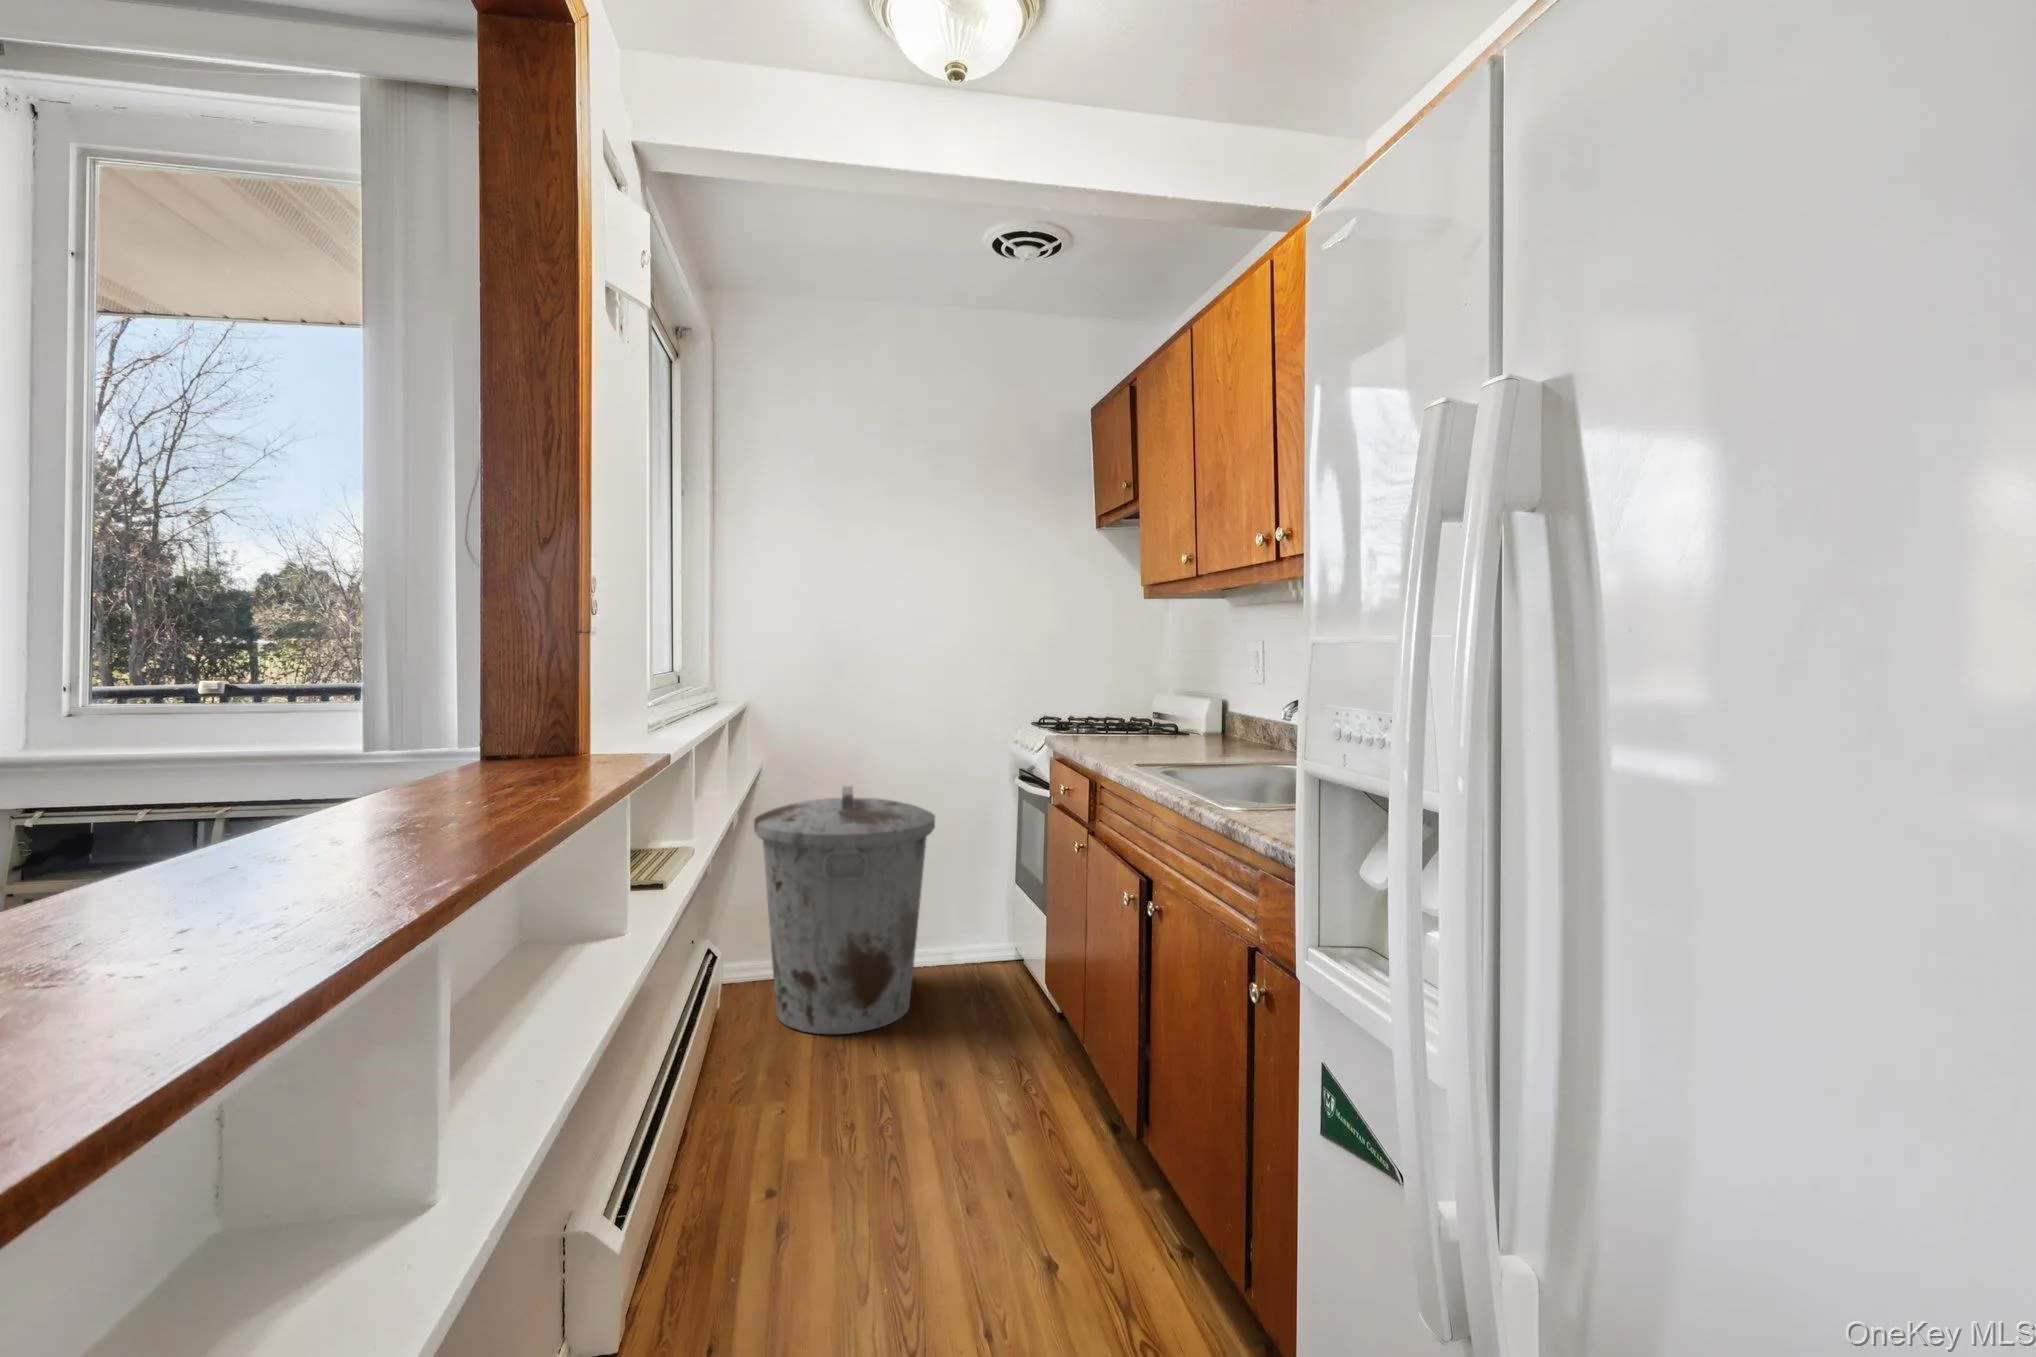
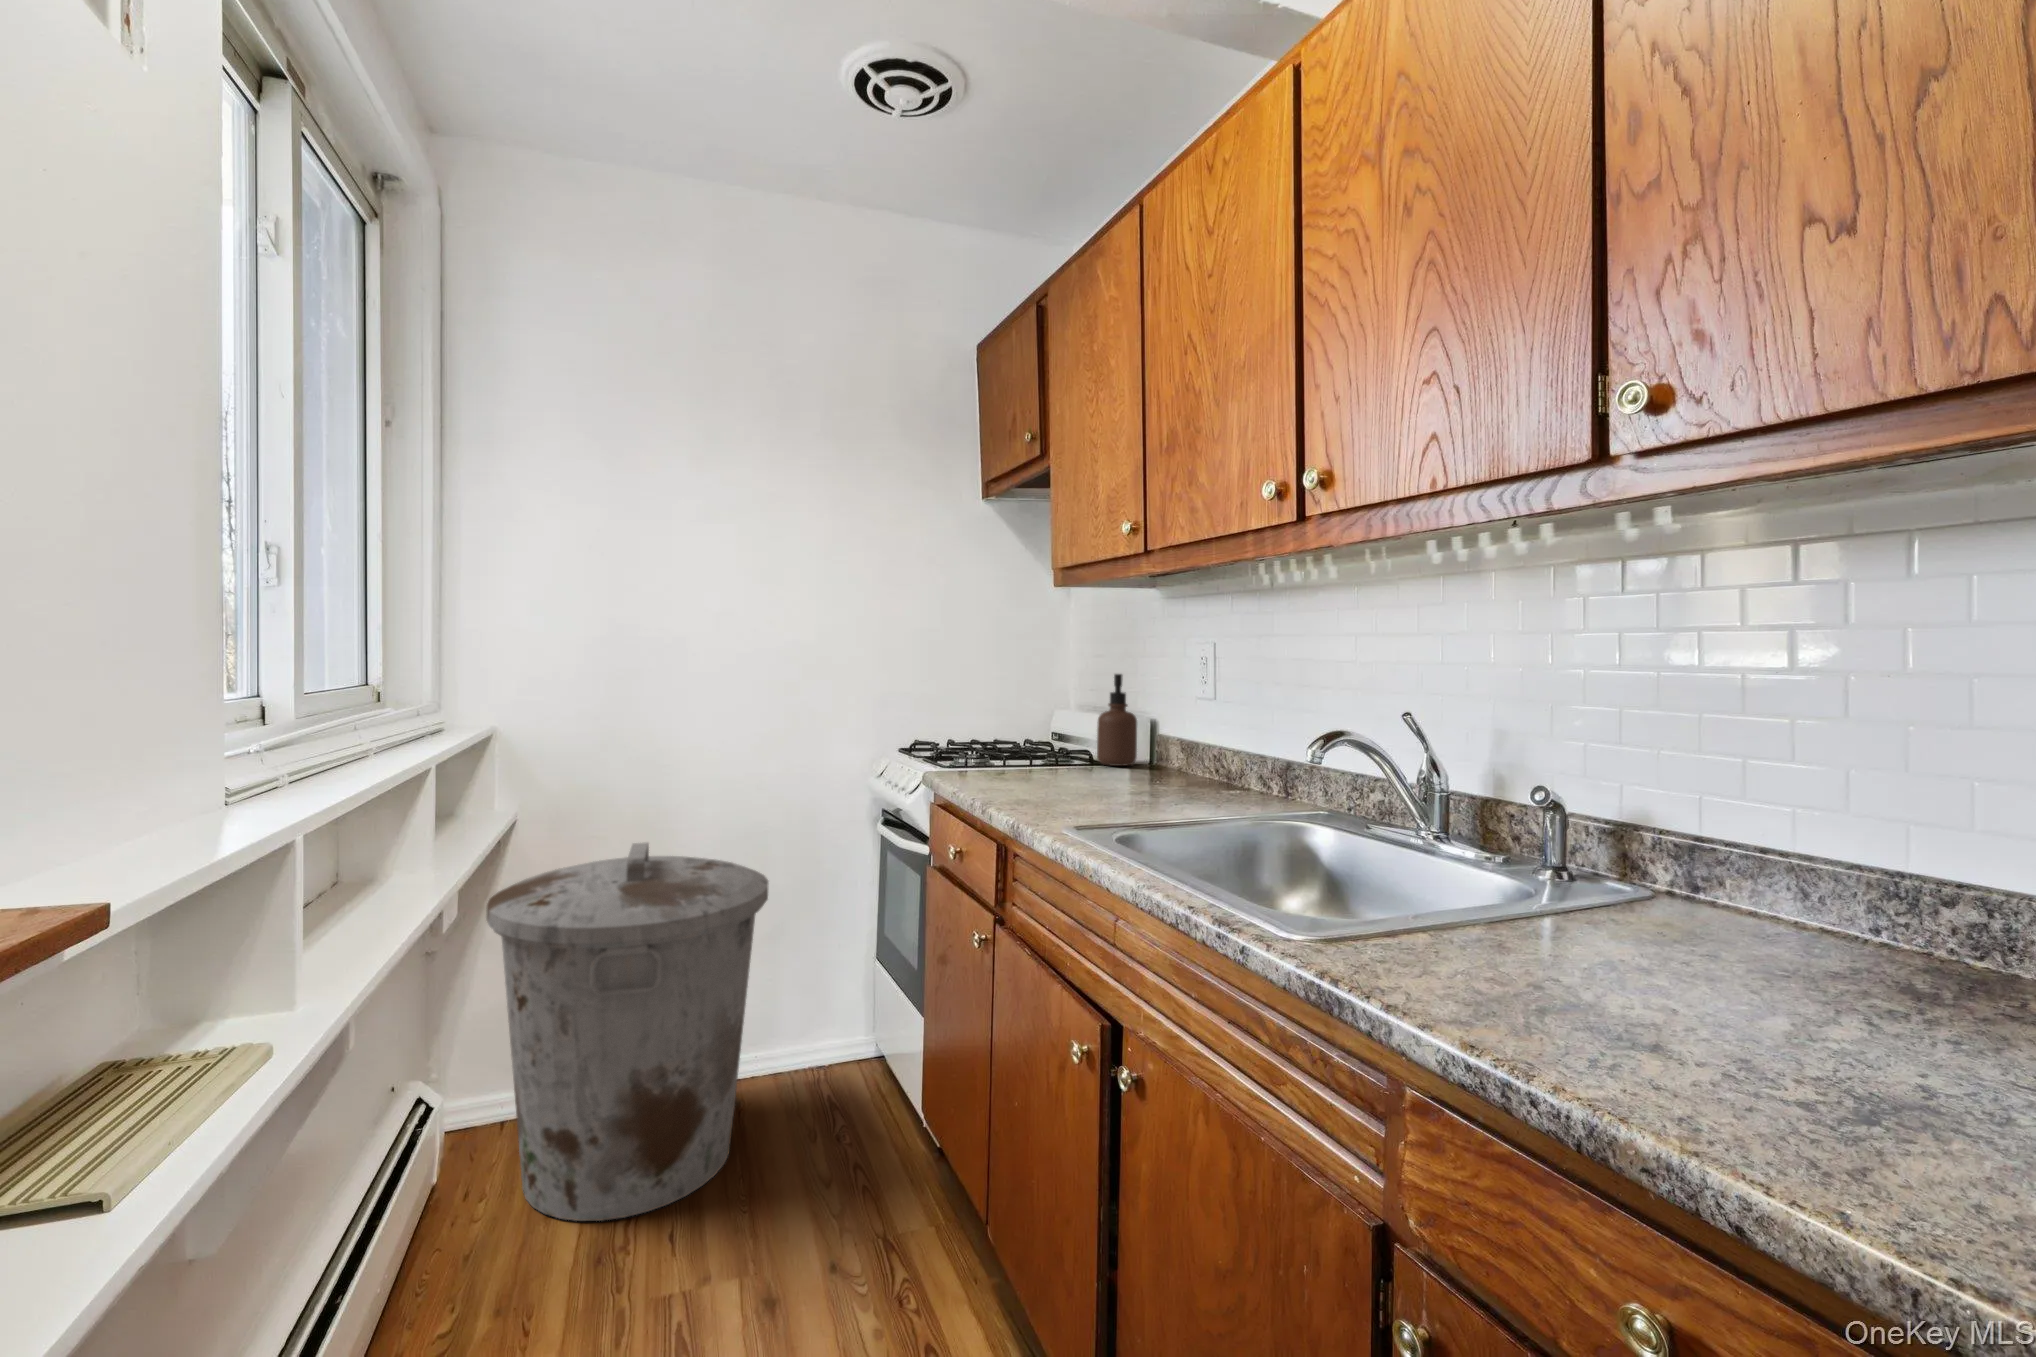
soap dispenser: none [1180,665,1211,736] -> present [1097,674,1137,766]

